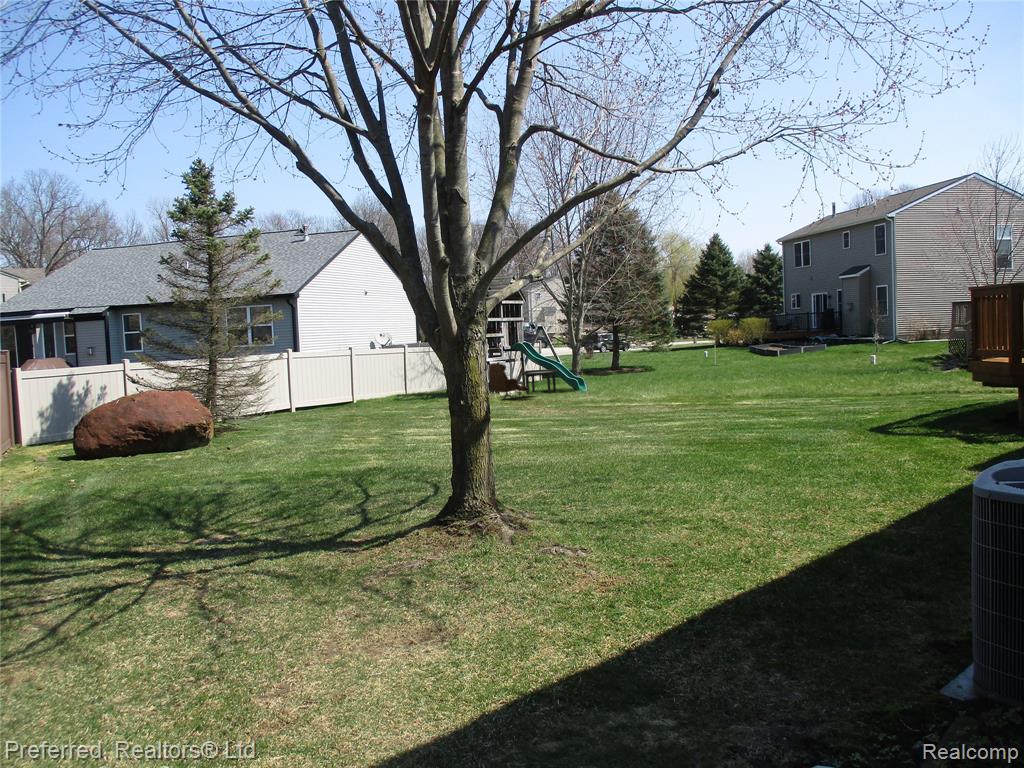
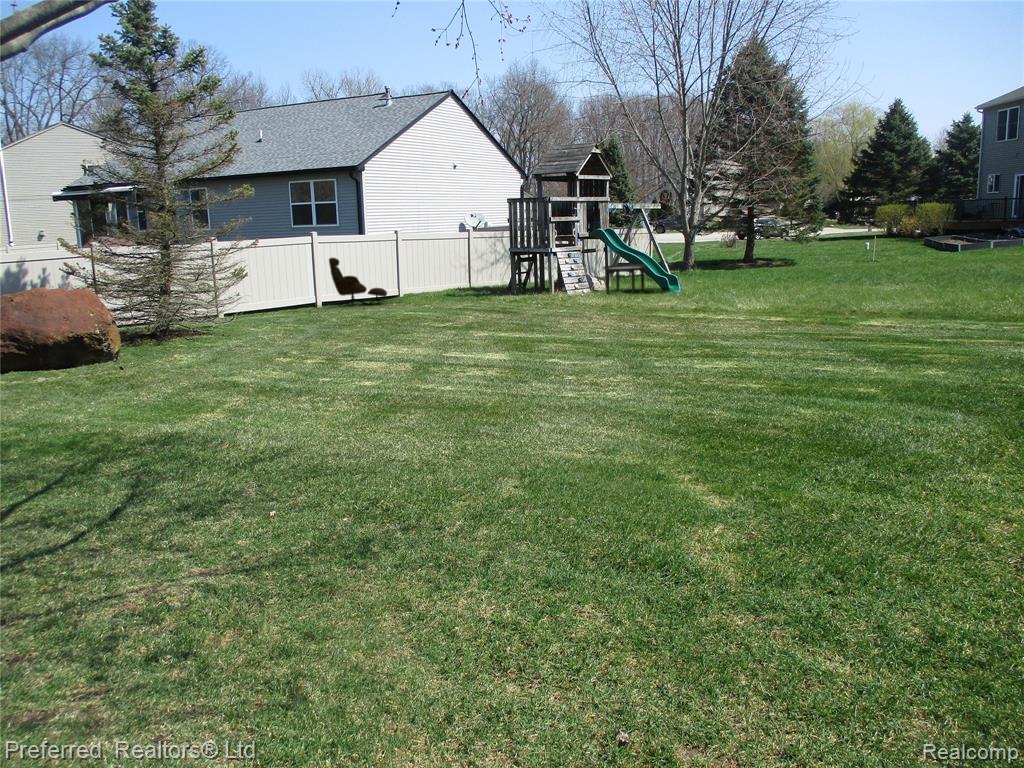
lounge chair: present [488,363,530,401] -> present [329,258,387,306]

